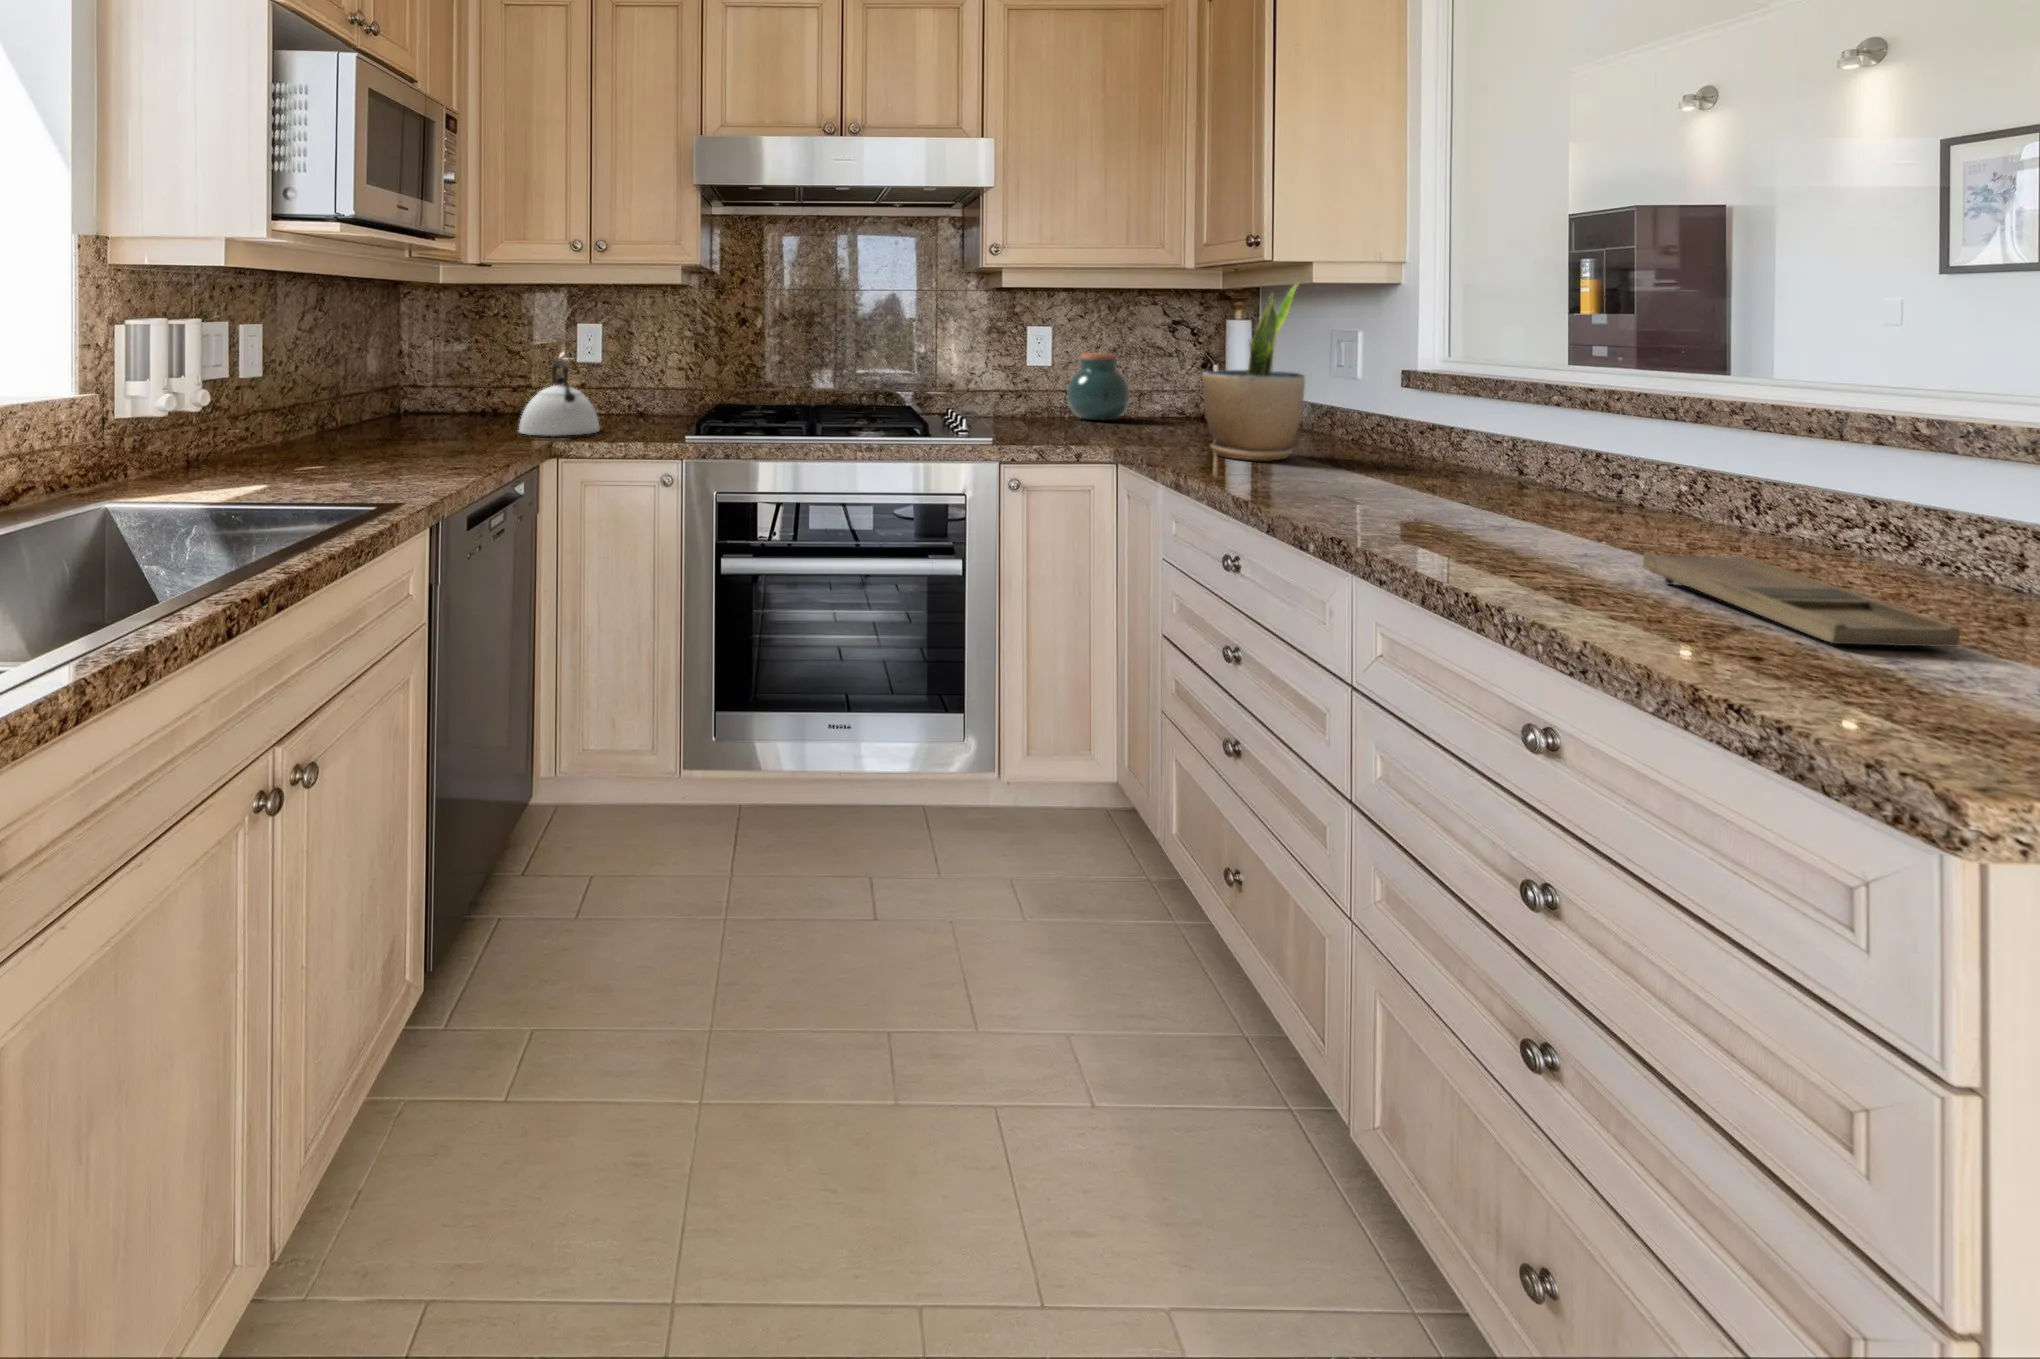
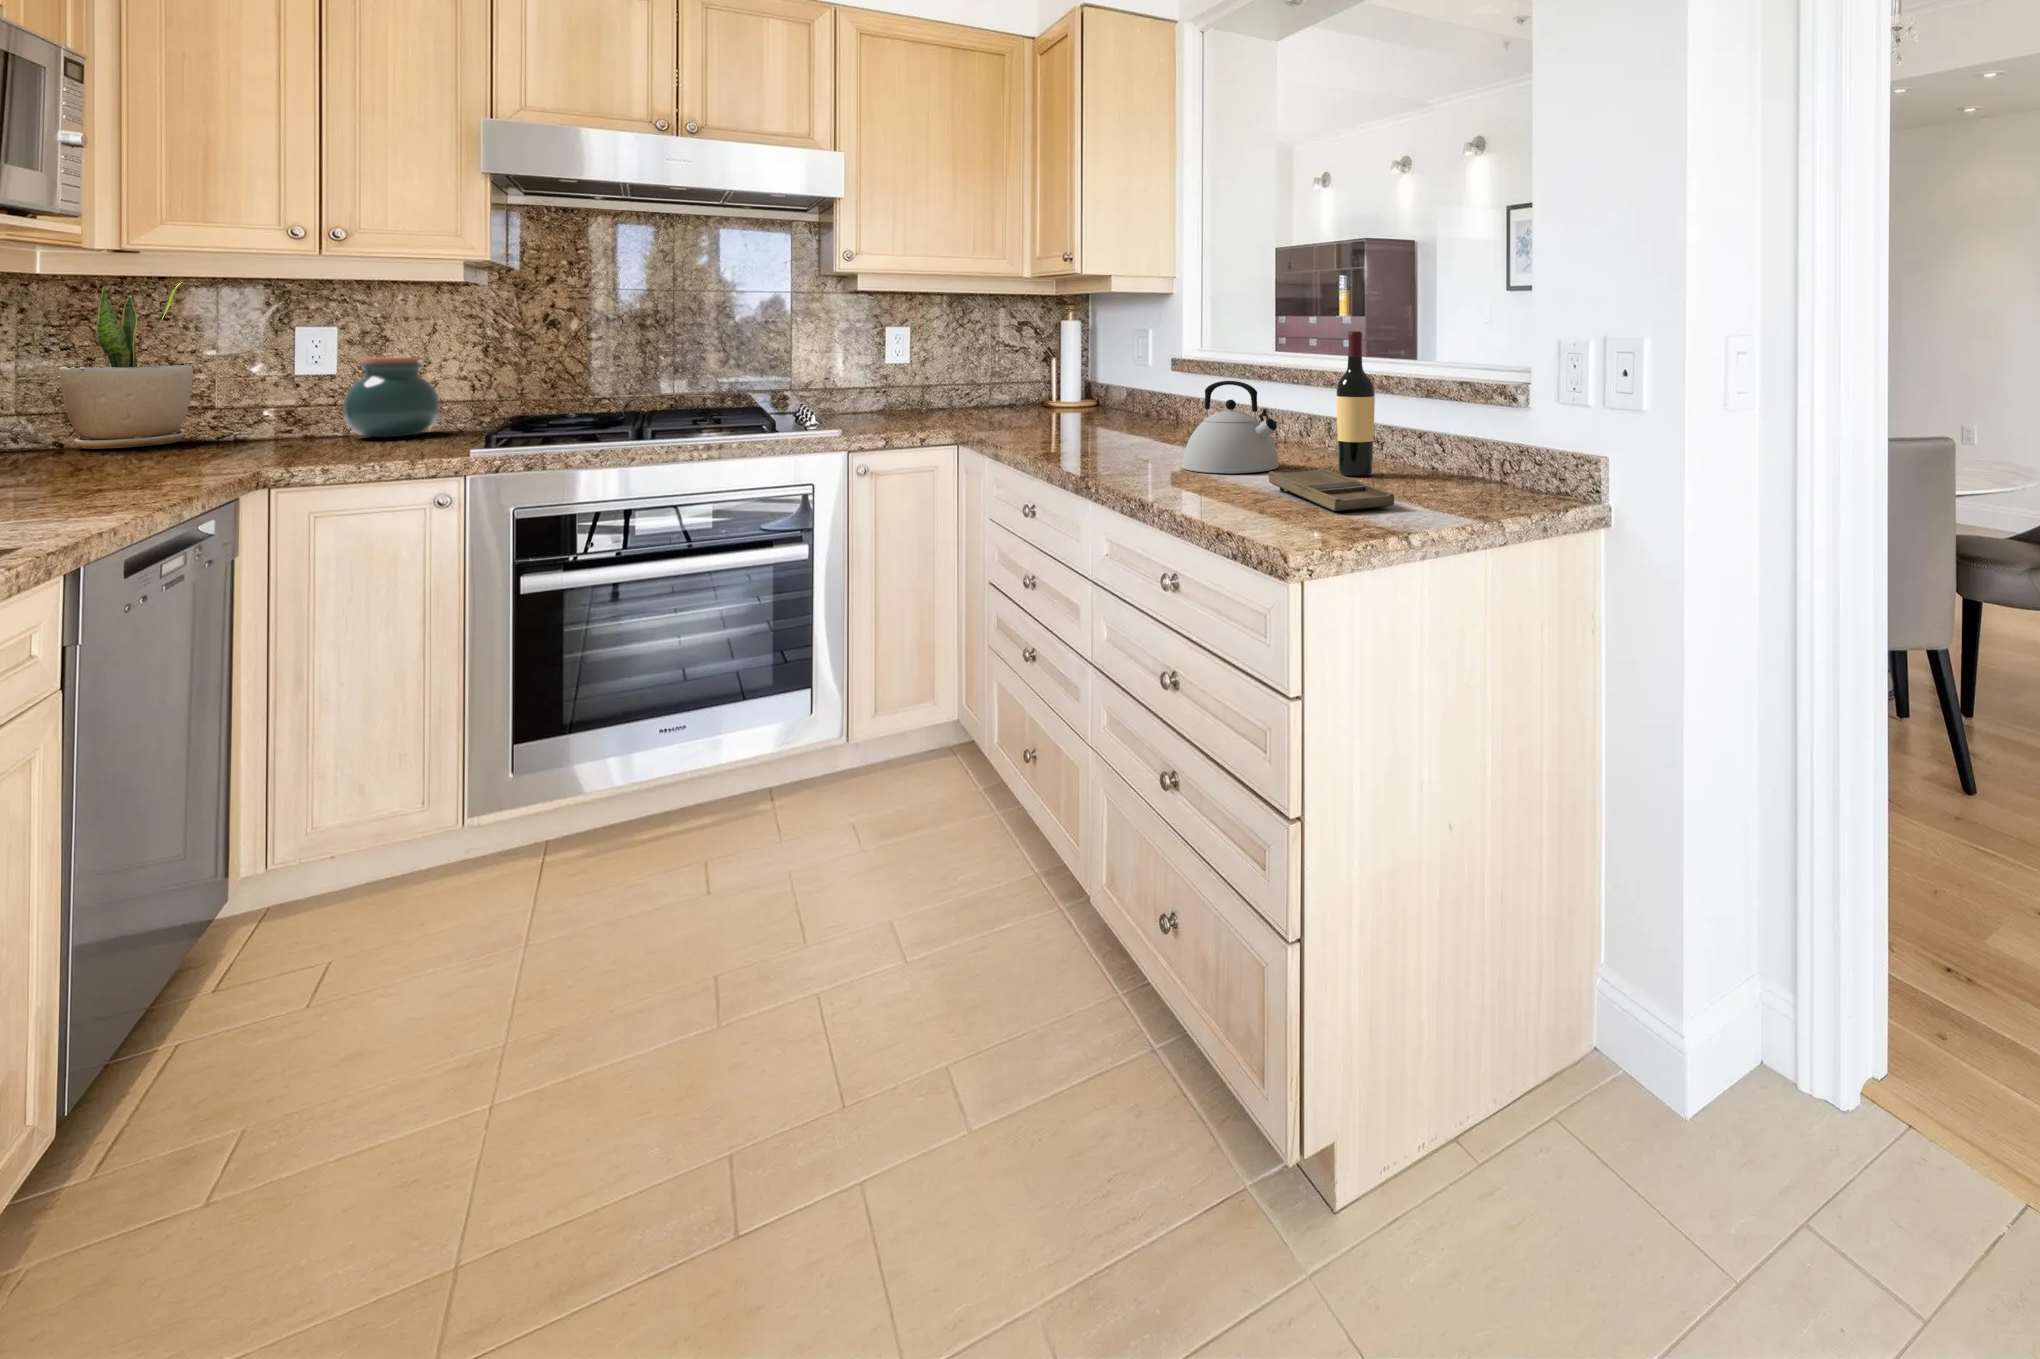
potted plant: present [1202,284,1305,460] -> present [59,282,193,449]
wine bottle: none [1742,342,1823,569] -> present [1337,331,1375,476]
jar: present [1067,353,1130,420] -> present [343,357,439,437]
kettle: present [519,361,599,436] -> present [1182,381,1279,473]

